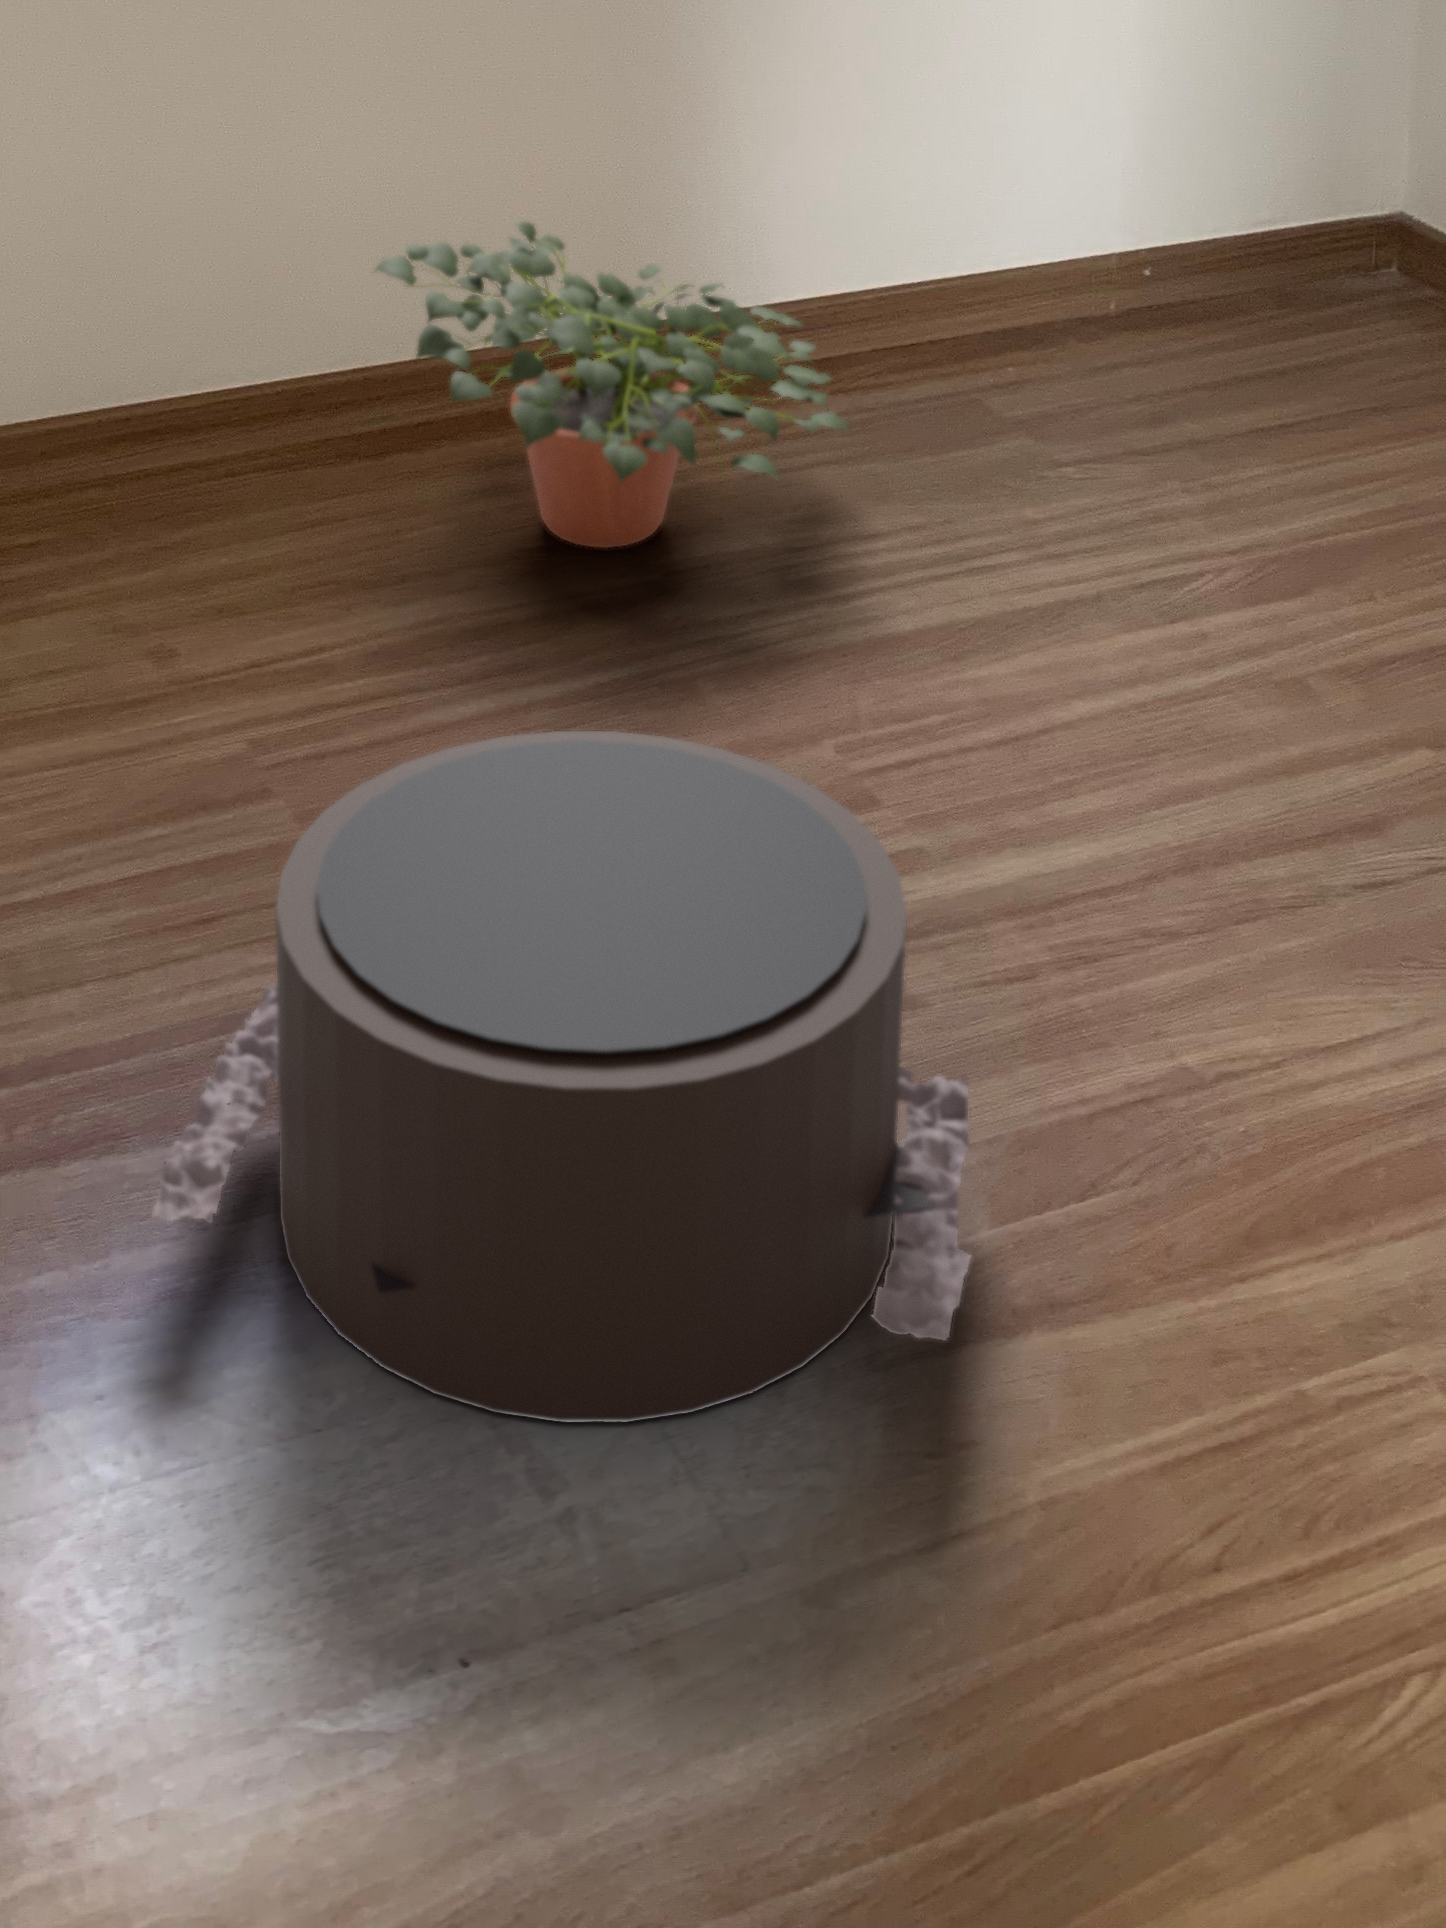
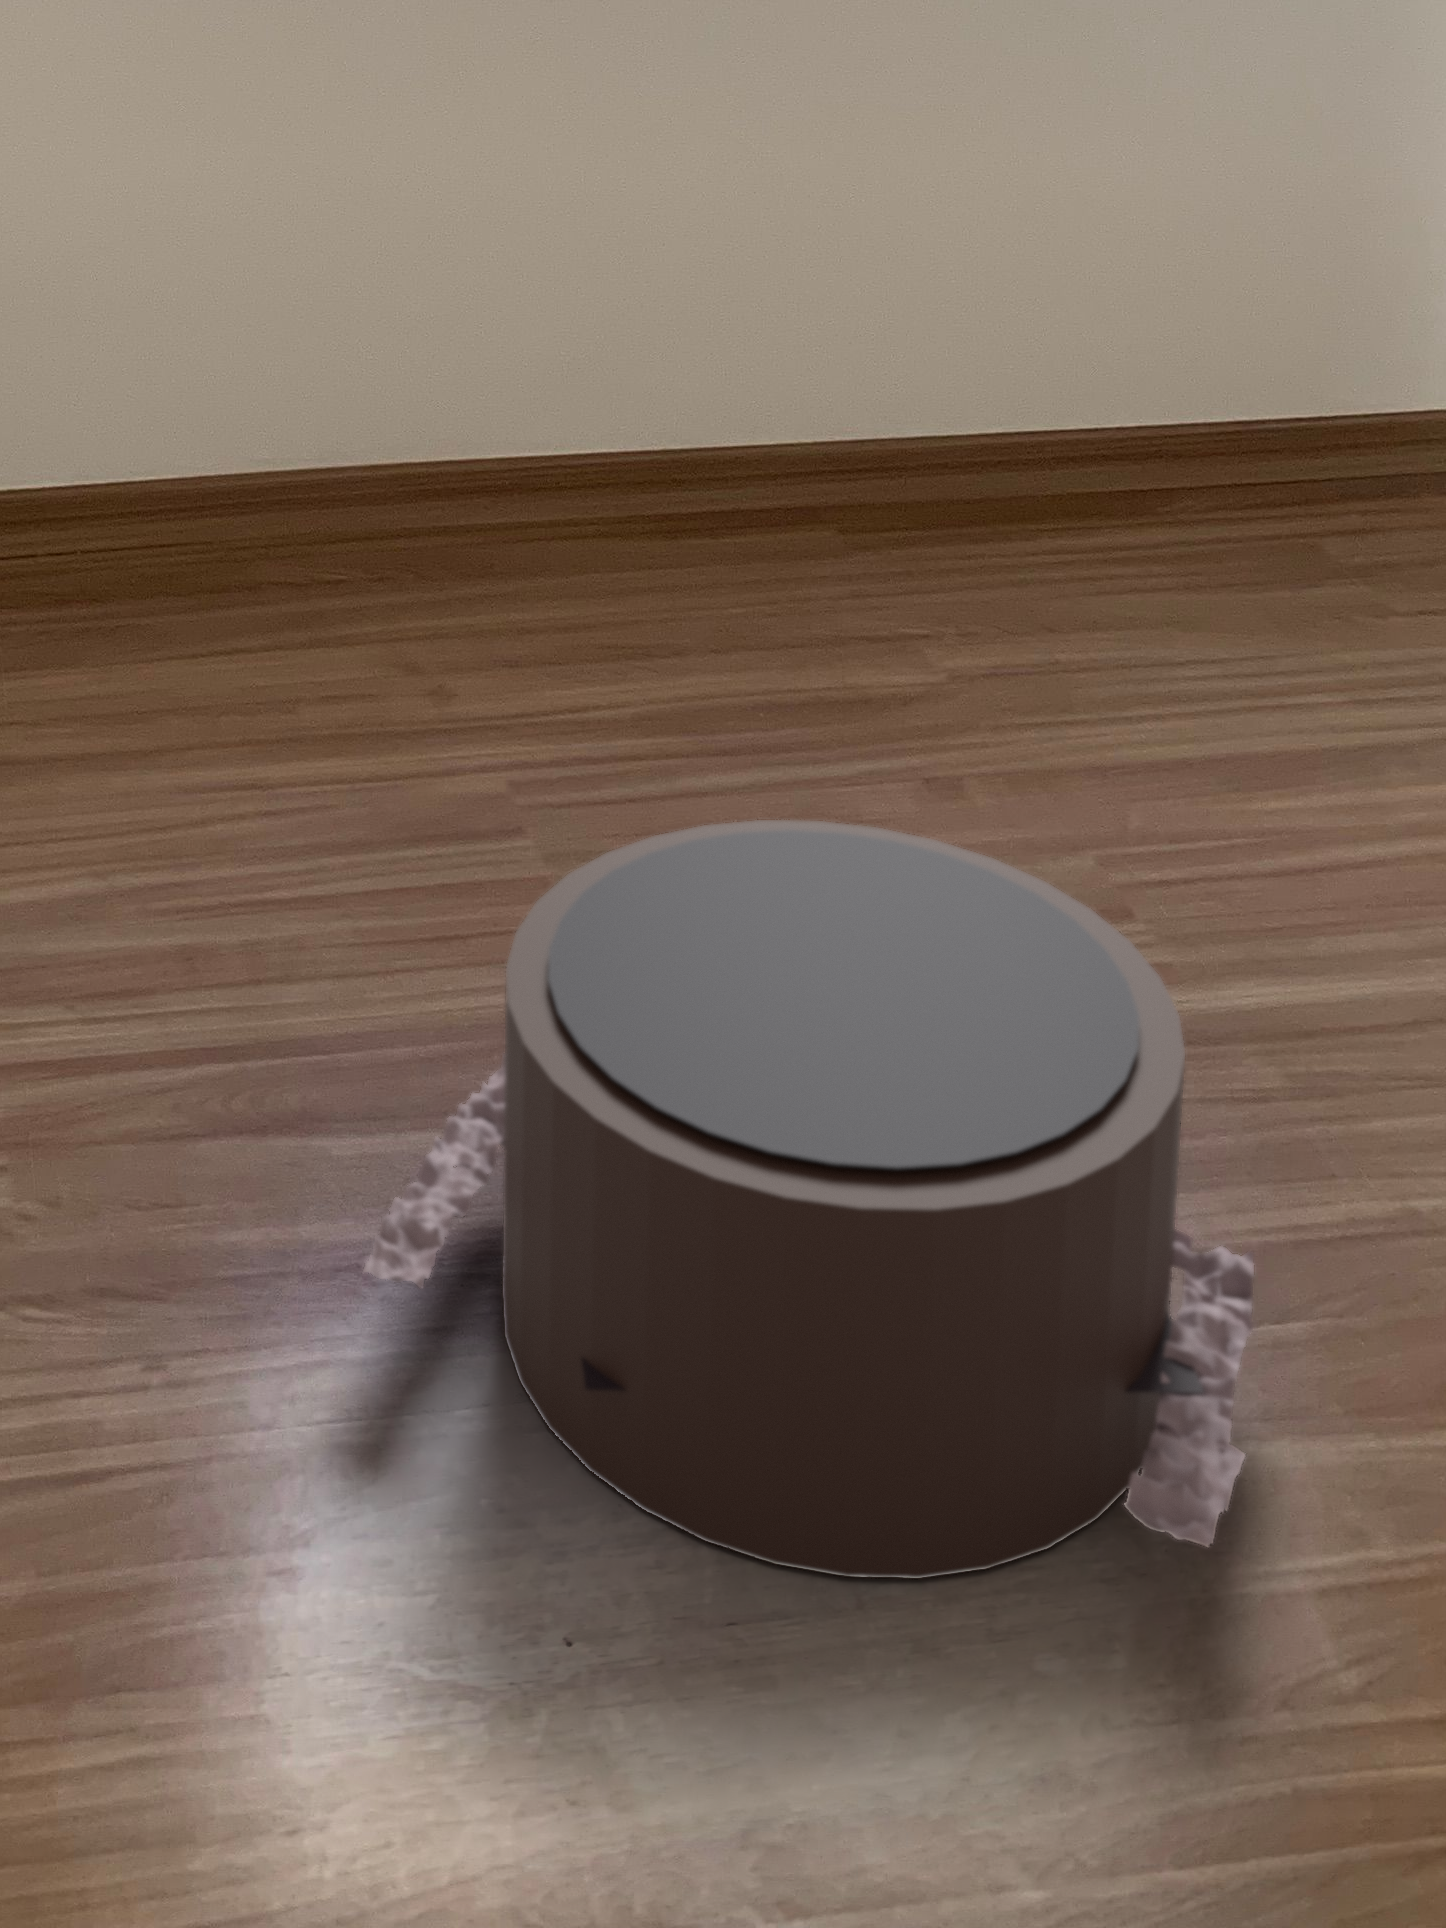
potted plant: present [376,221,849,548] -> none [678,312,1174,650]

